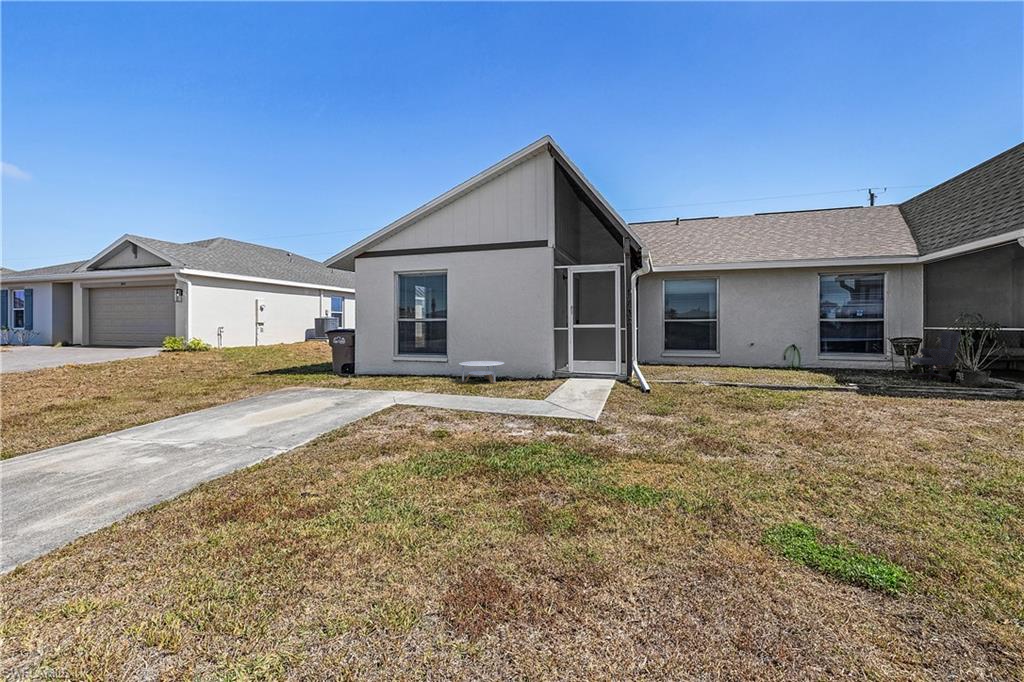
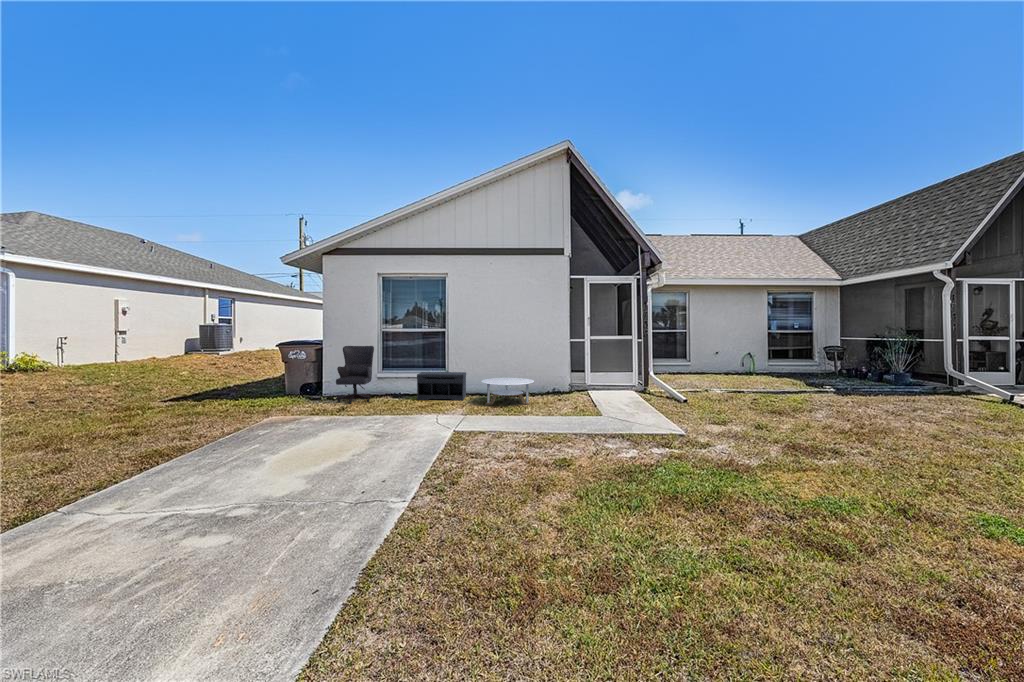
chair: present [912,332,960,382] -> present [336,346,374,404]
bench: none [415,355,457,379] -> present [417,372,466,400]

